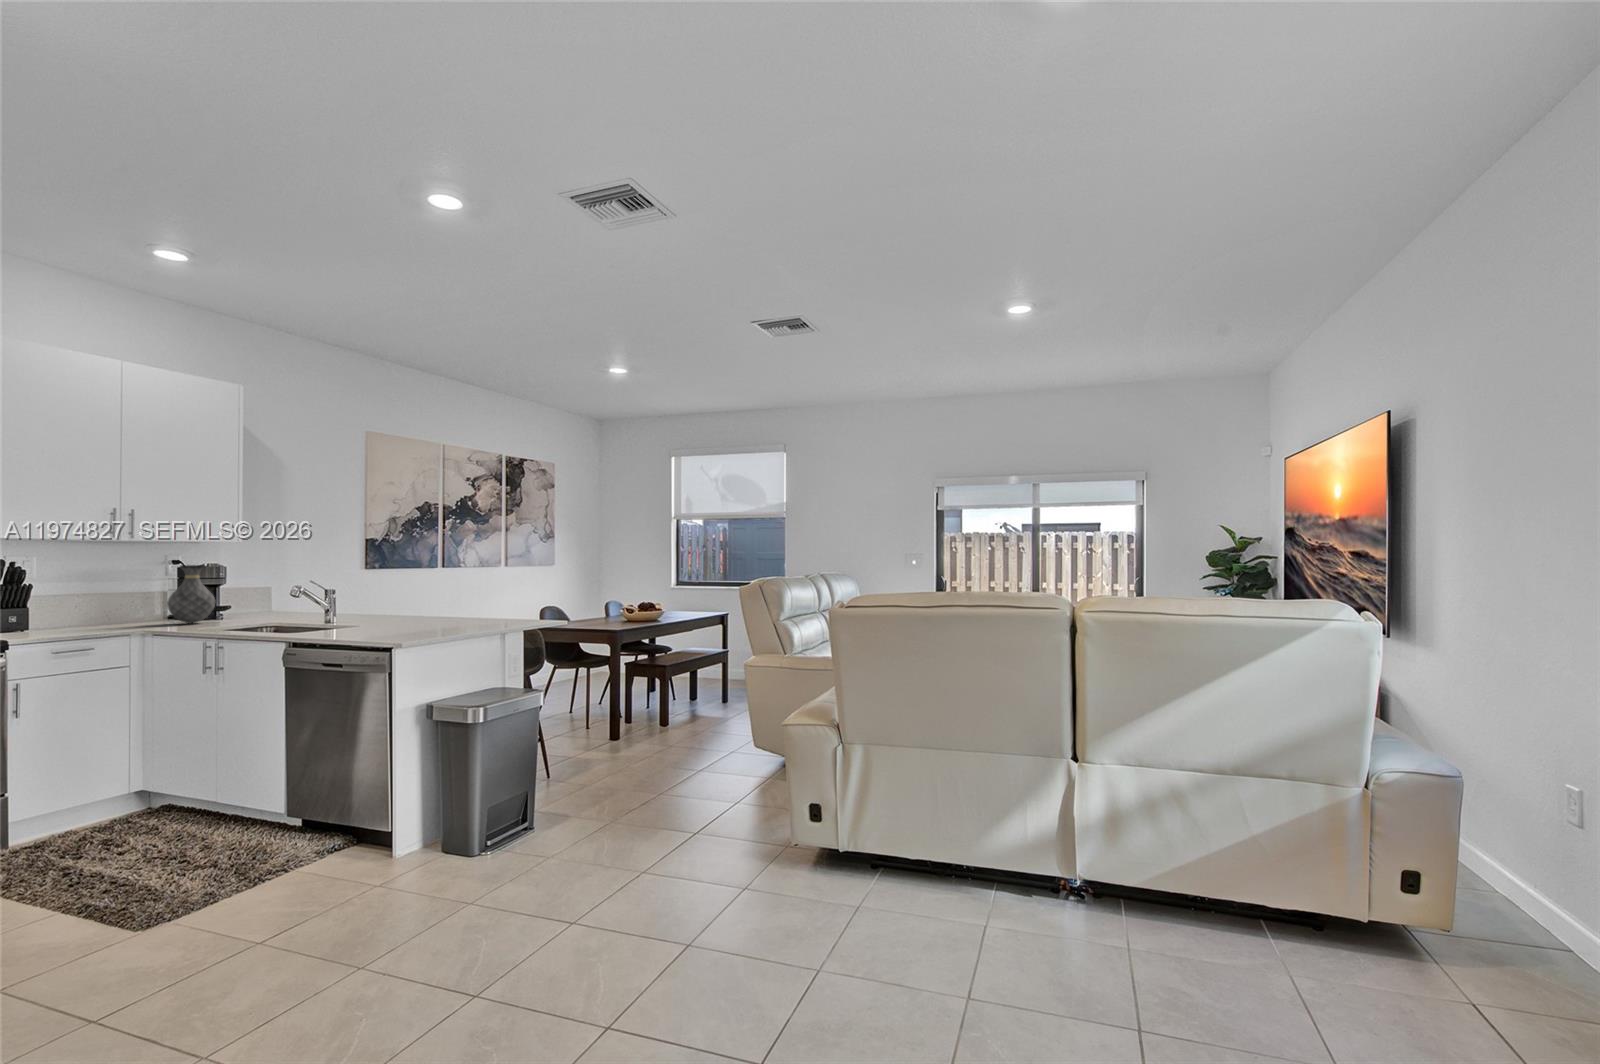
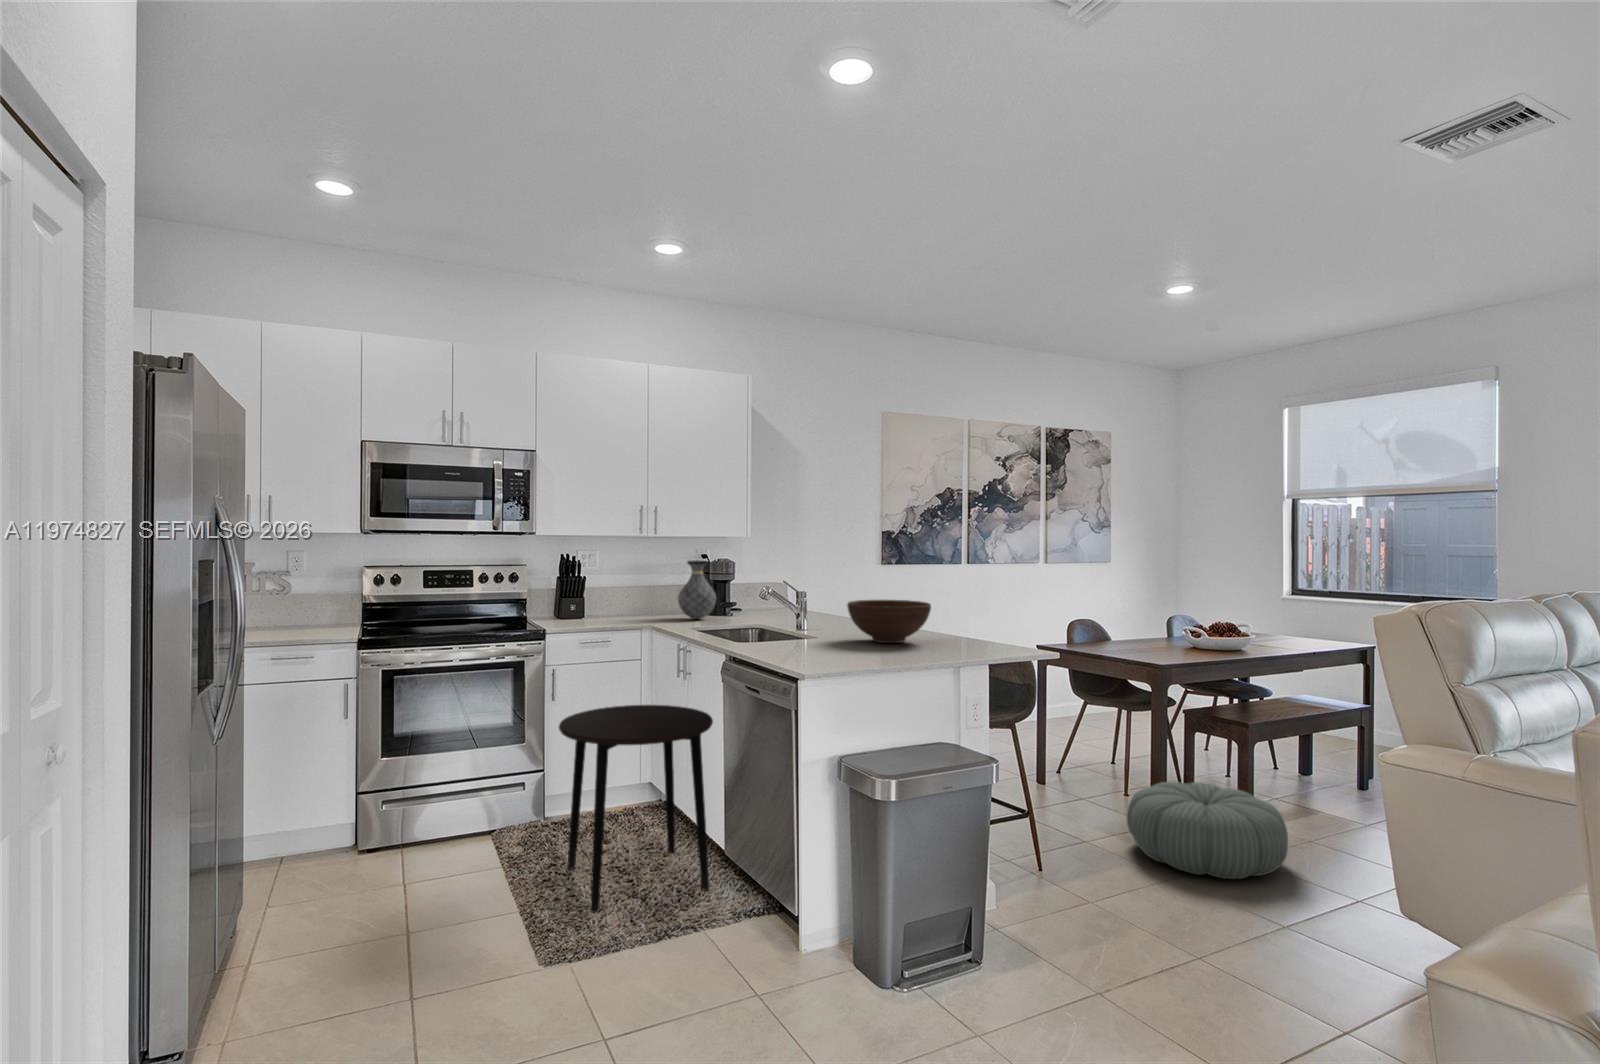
fruit bowl: none [386,590,461,624] -> present [847,600,931,643]
side table: none [91,696,276,889] -> present [559,705,713,912]
pouf: none [600,705,699,761] -> present [1127,782,1288,879]

